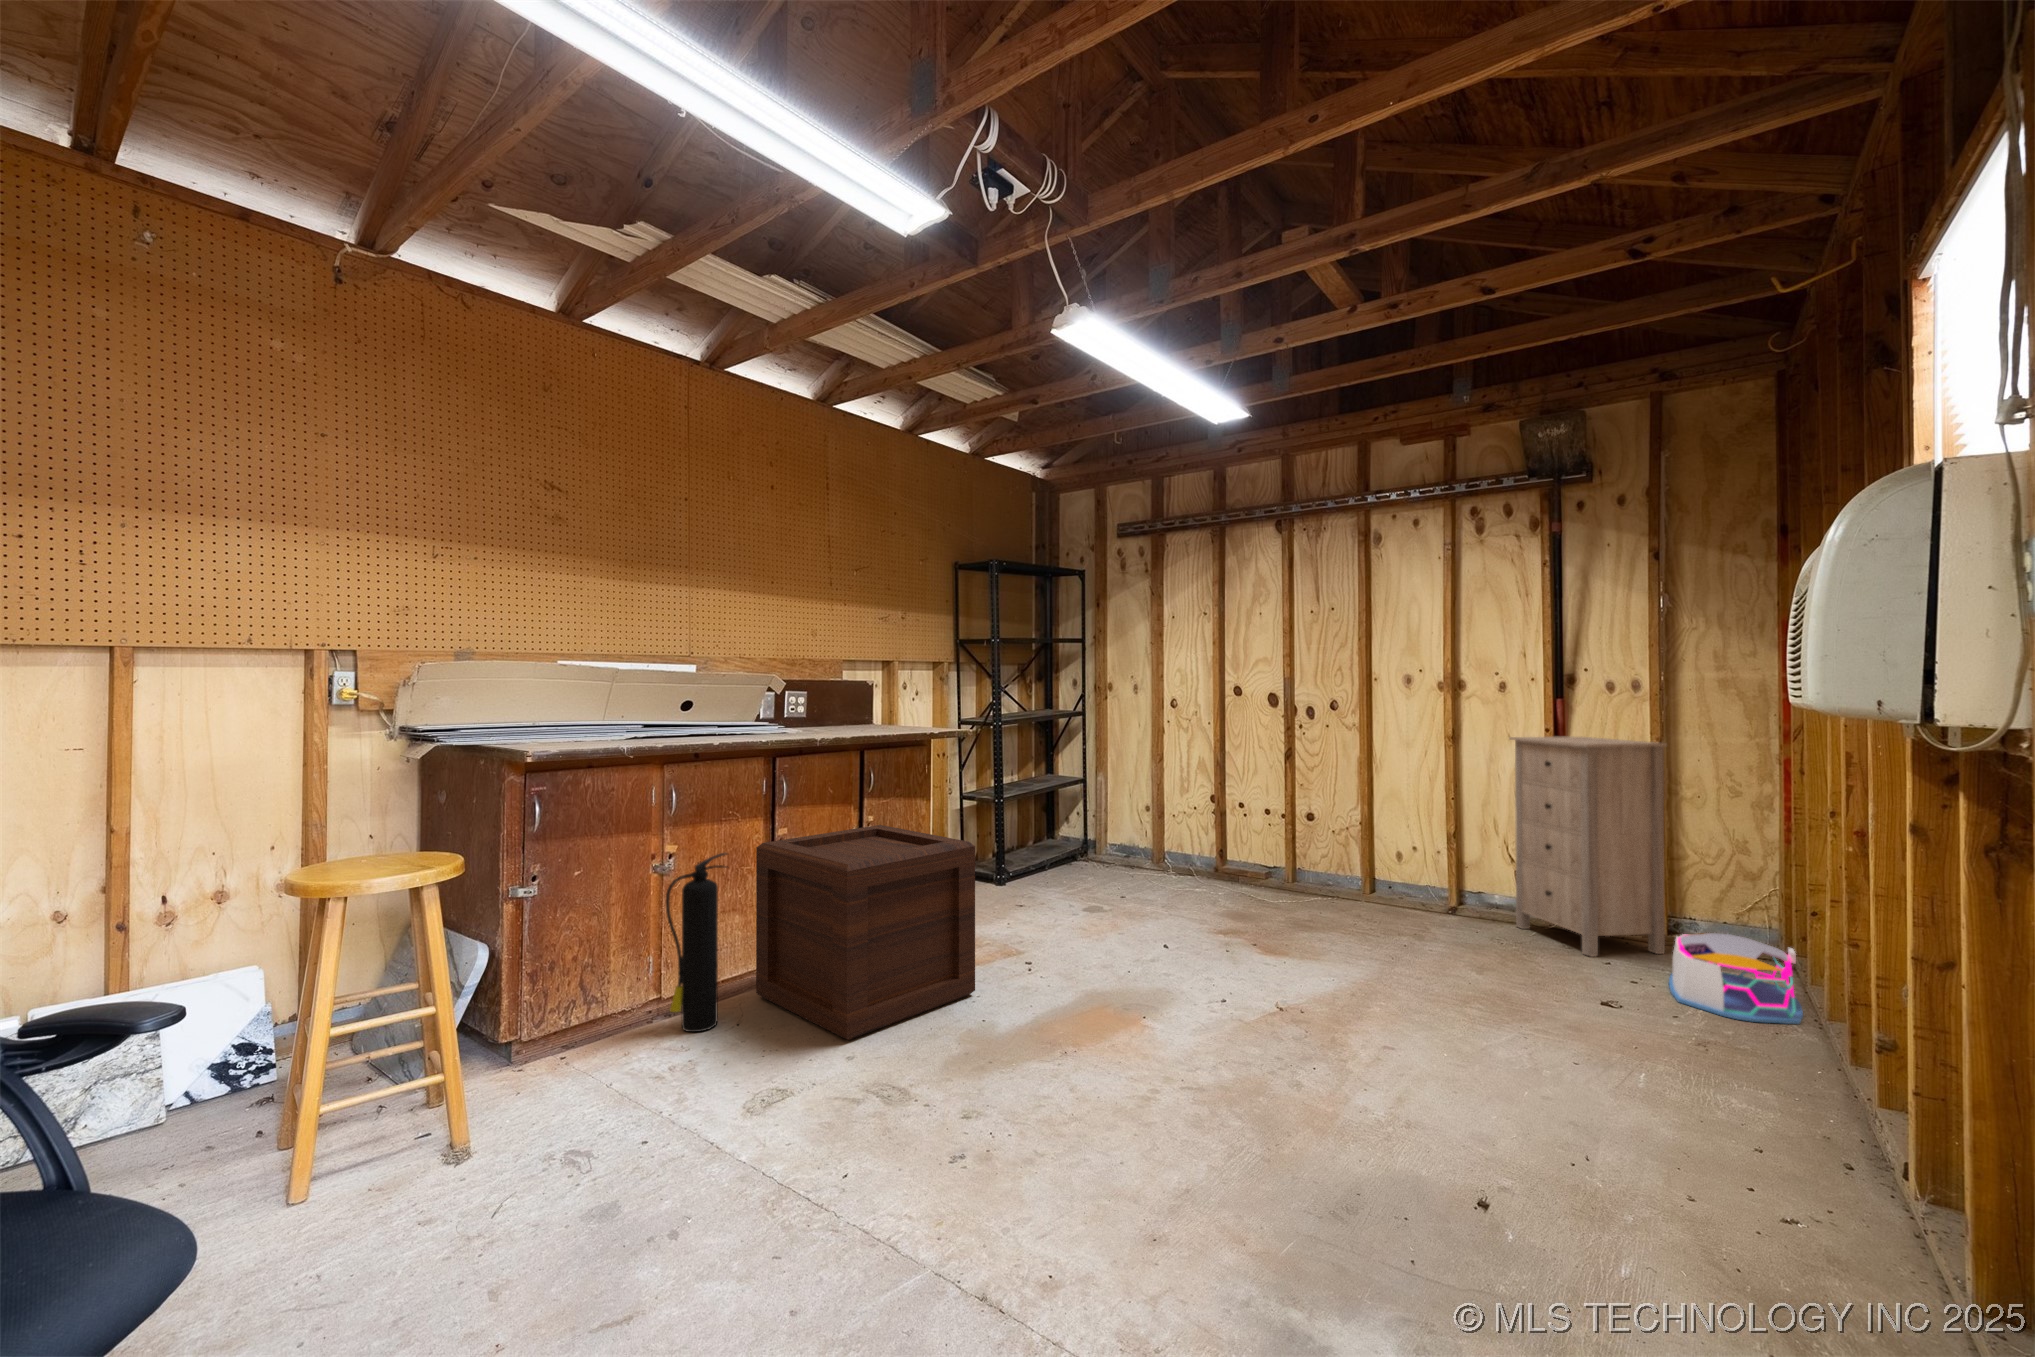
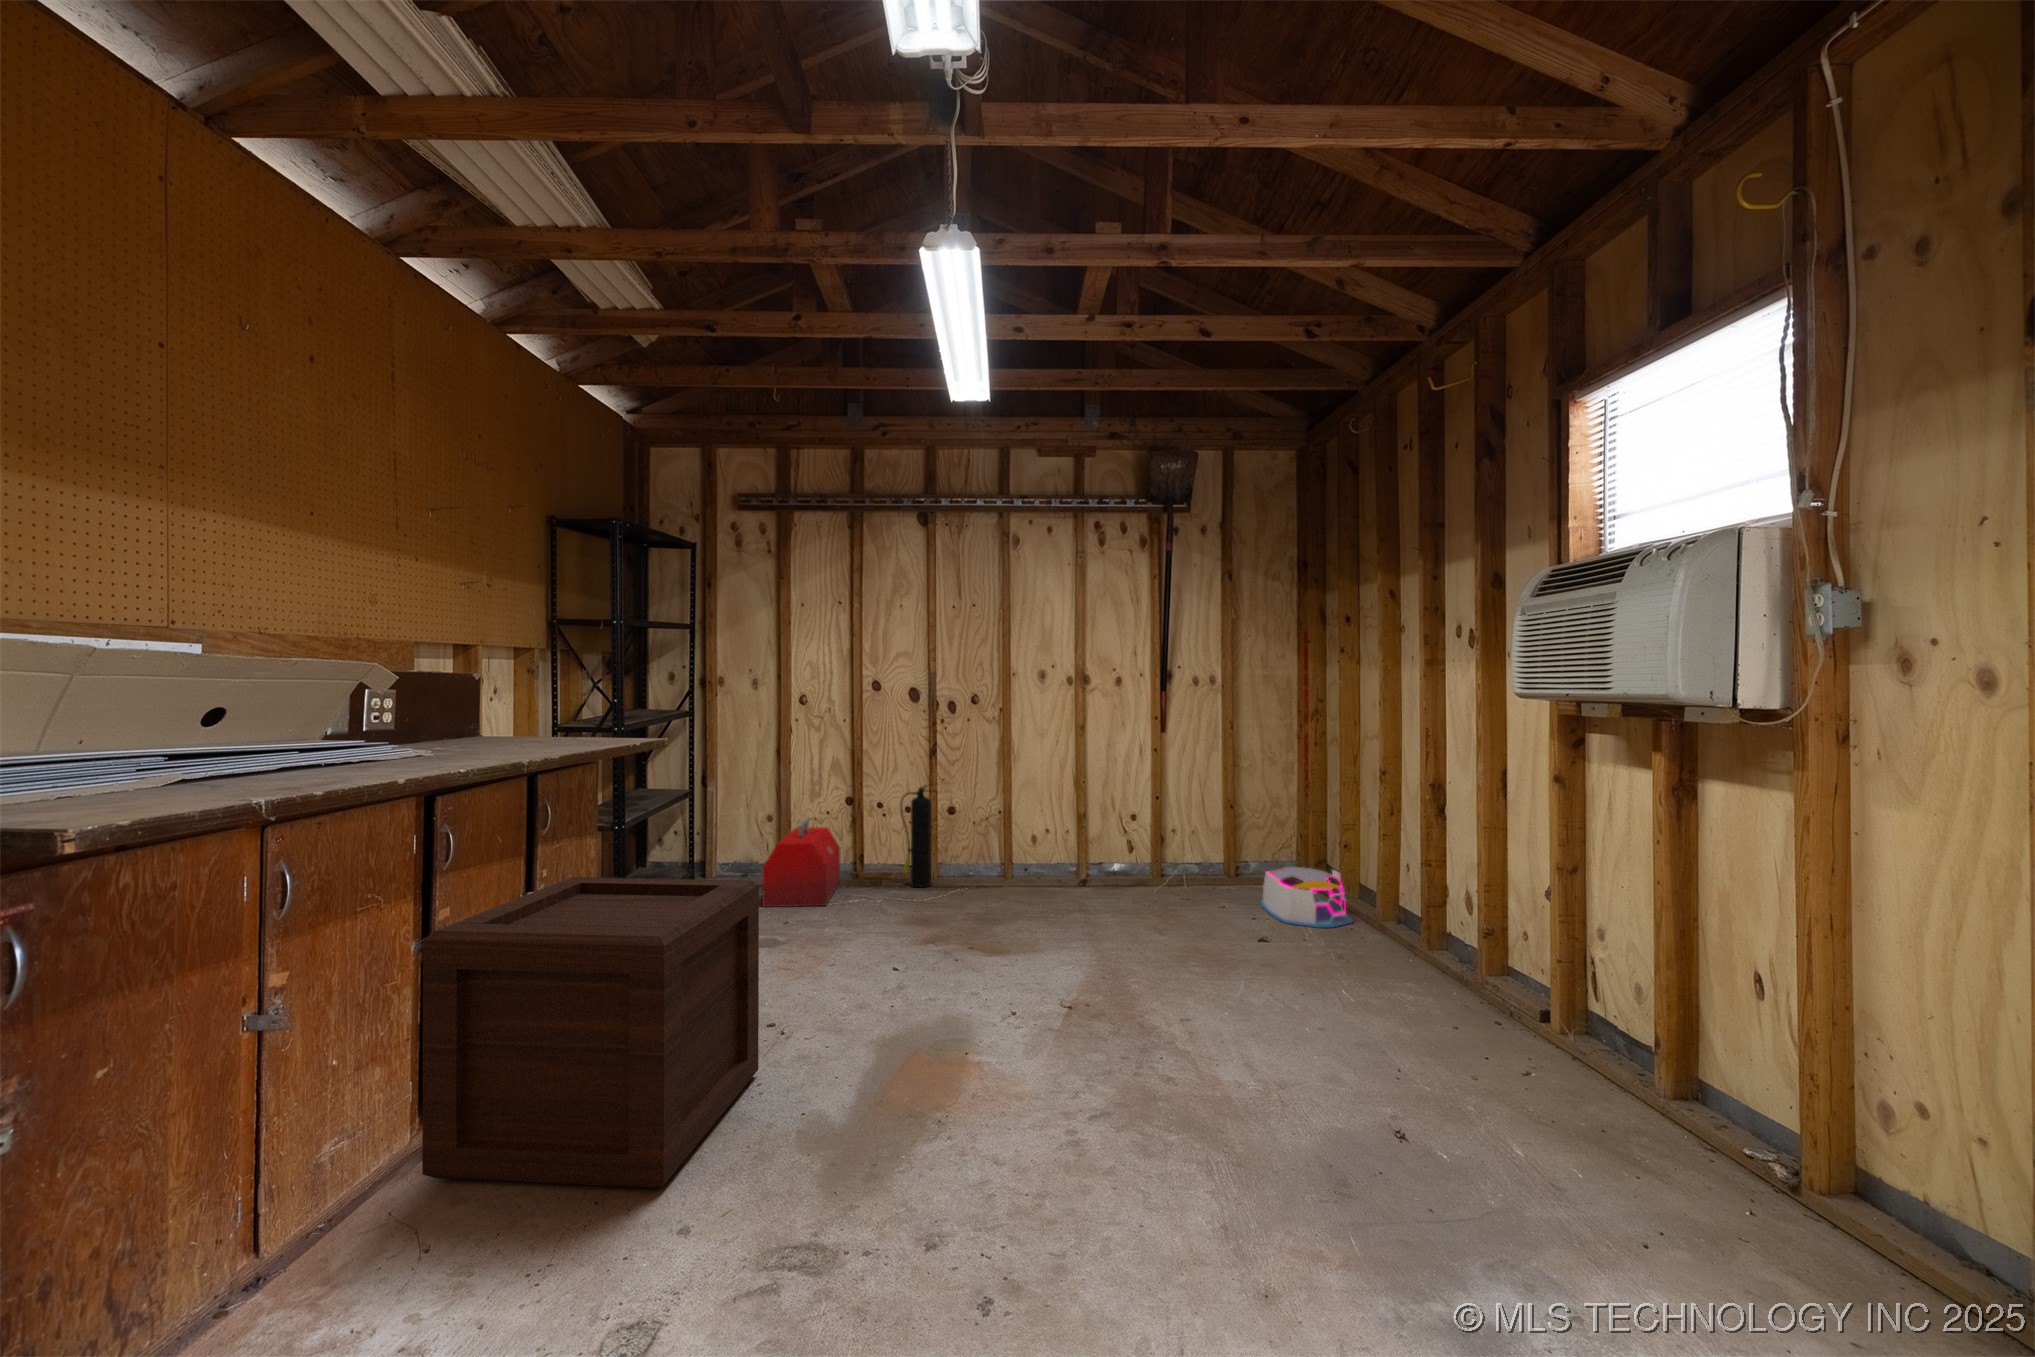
storage cabinet: present [1509,736,1667,957] -> none [1131,722,1242,901]
toolbox: none [1118,811,1203,890] -> present [763,819,840,907]
fire extinguisher: present [666,853,727,1032] -> present [900,785,931,888]

